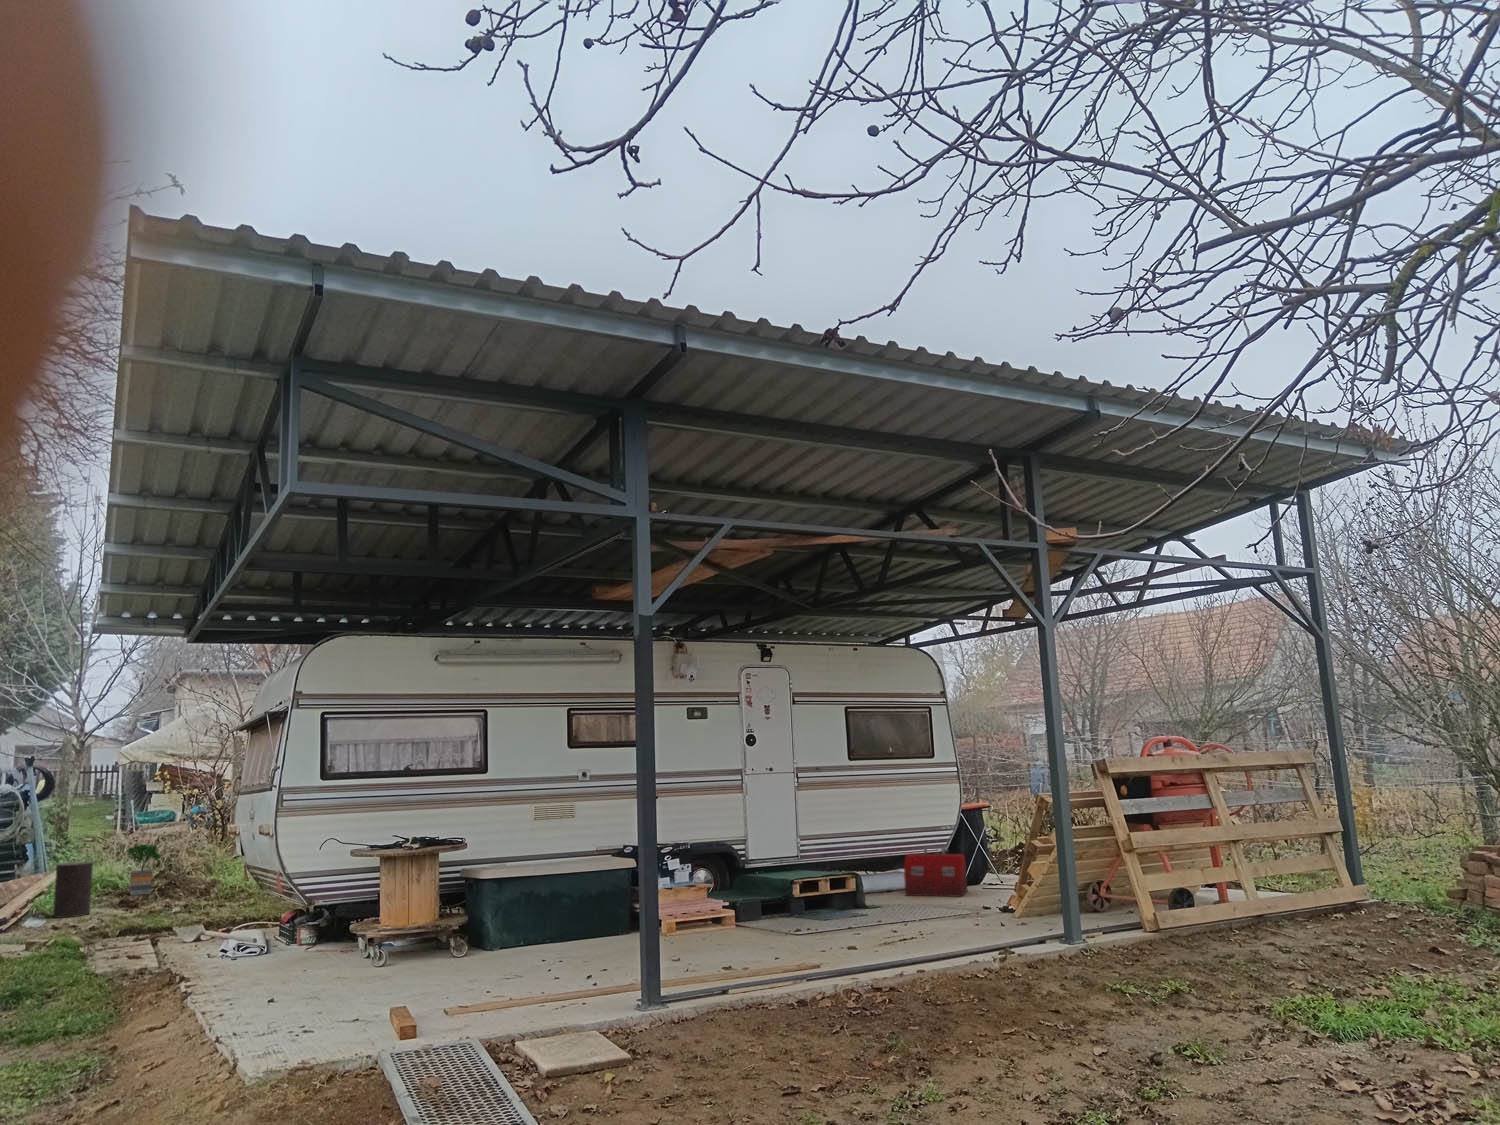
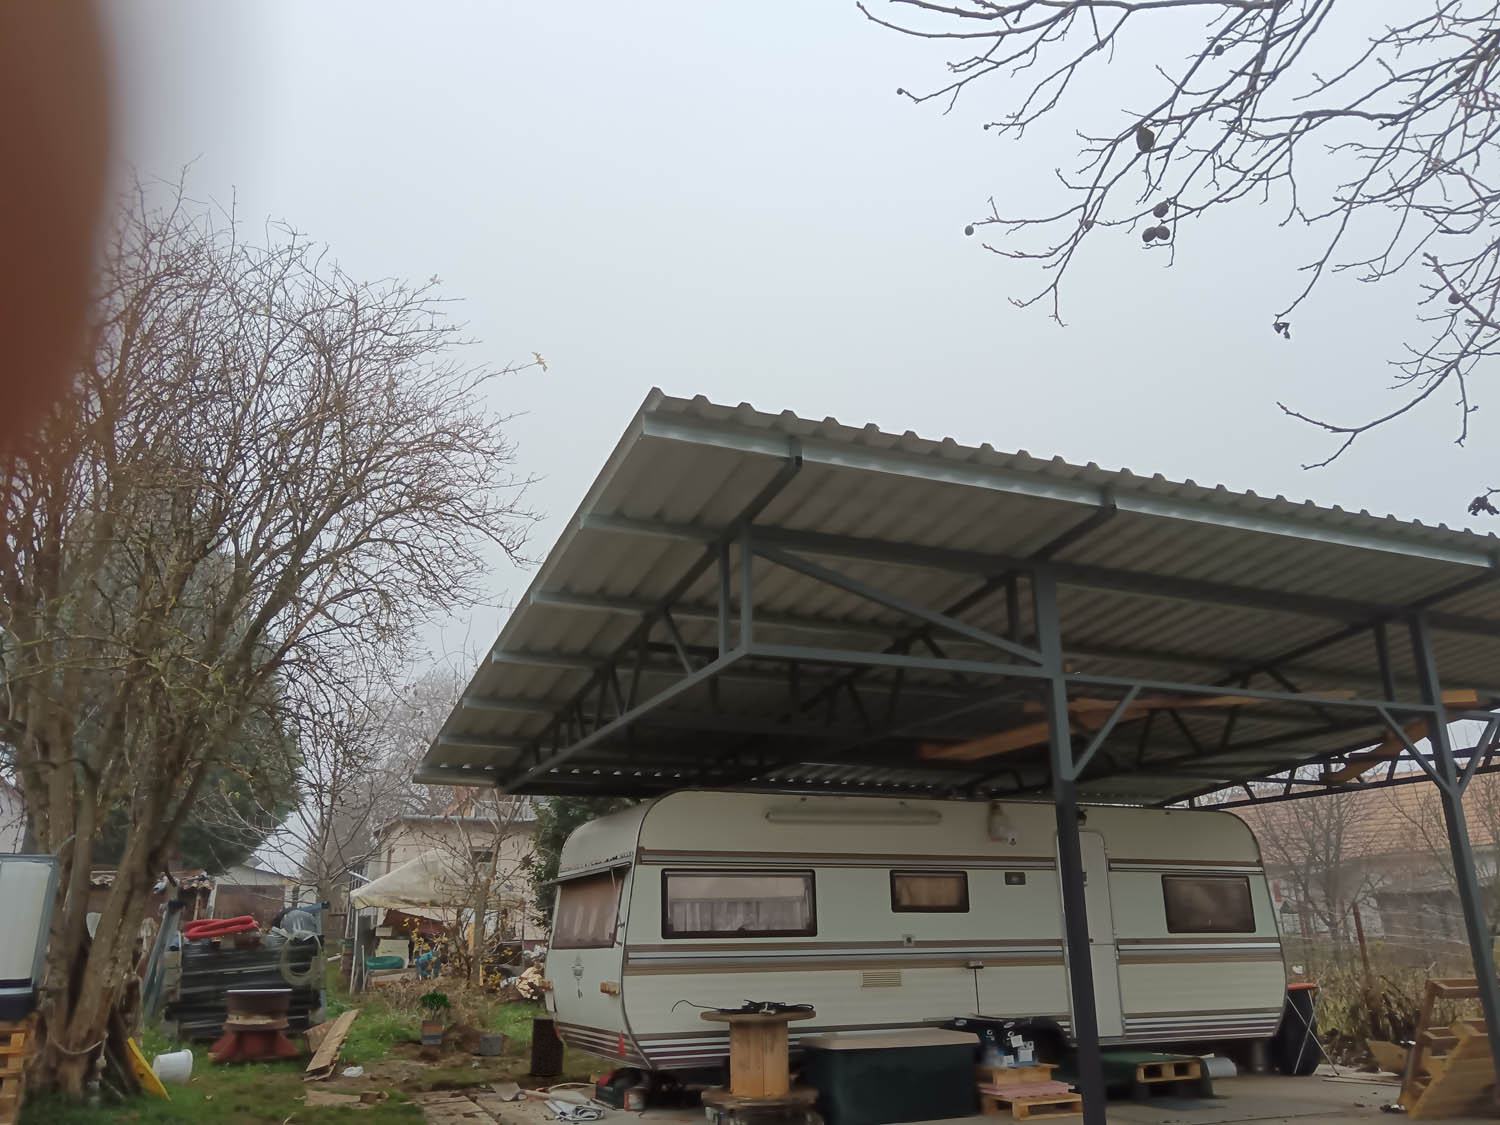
toolbox: present [904,846,968,897] -> none [1241,1032,1314,1092]
stool: present [53,862,93,918] -> present [530,1015,564,1076]
bucket: none [174,881,209,902] -> present [471,1034,503,1056]

